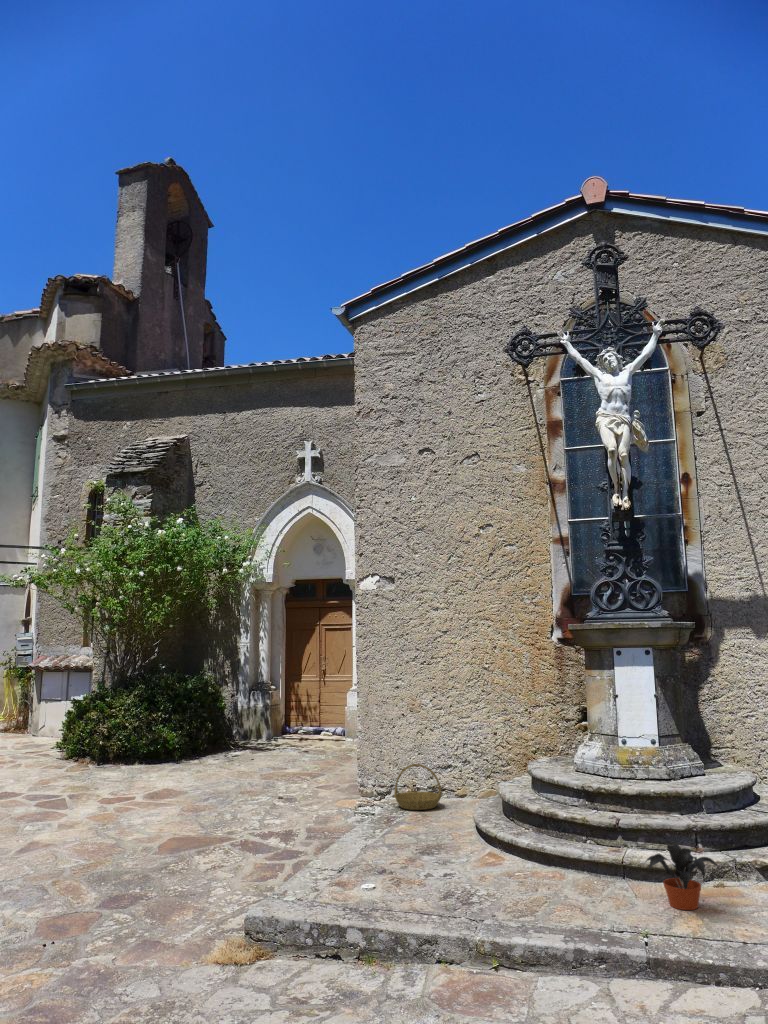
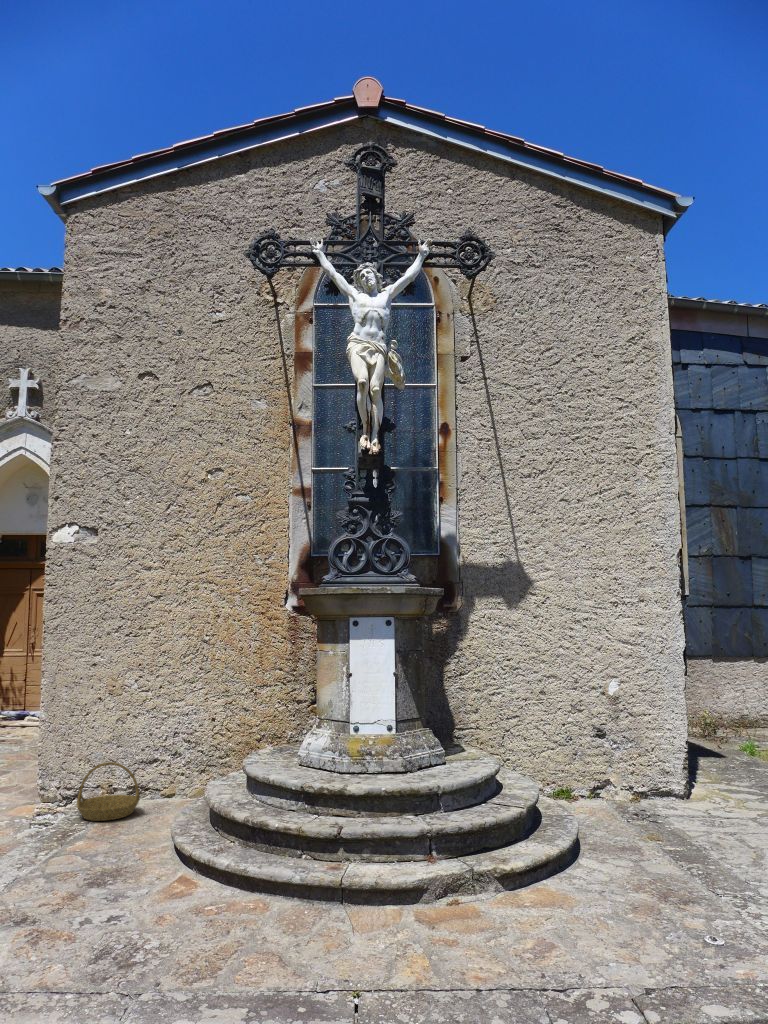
potted plant: present [646,844,717,910] -> none [363,860,453,948]

